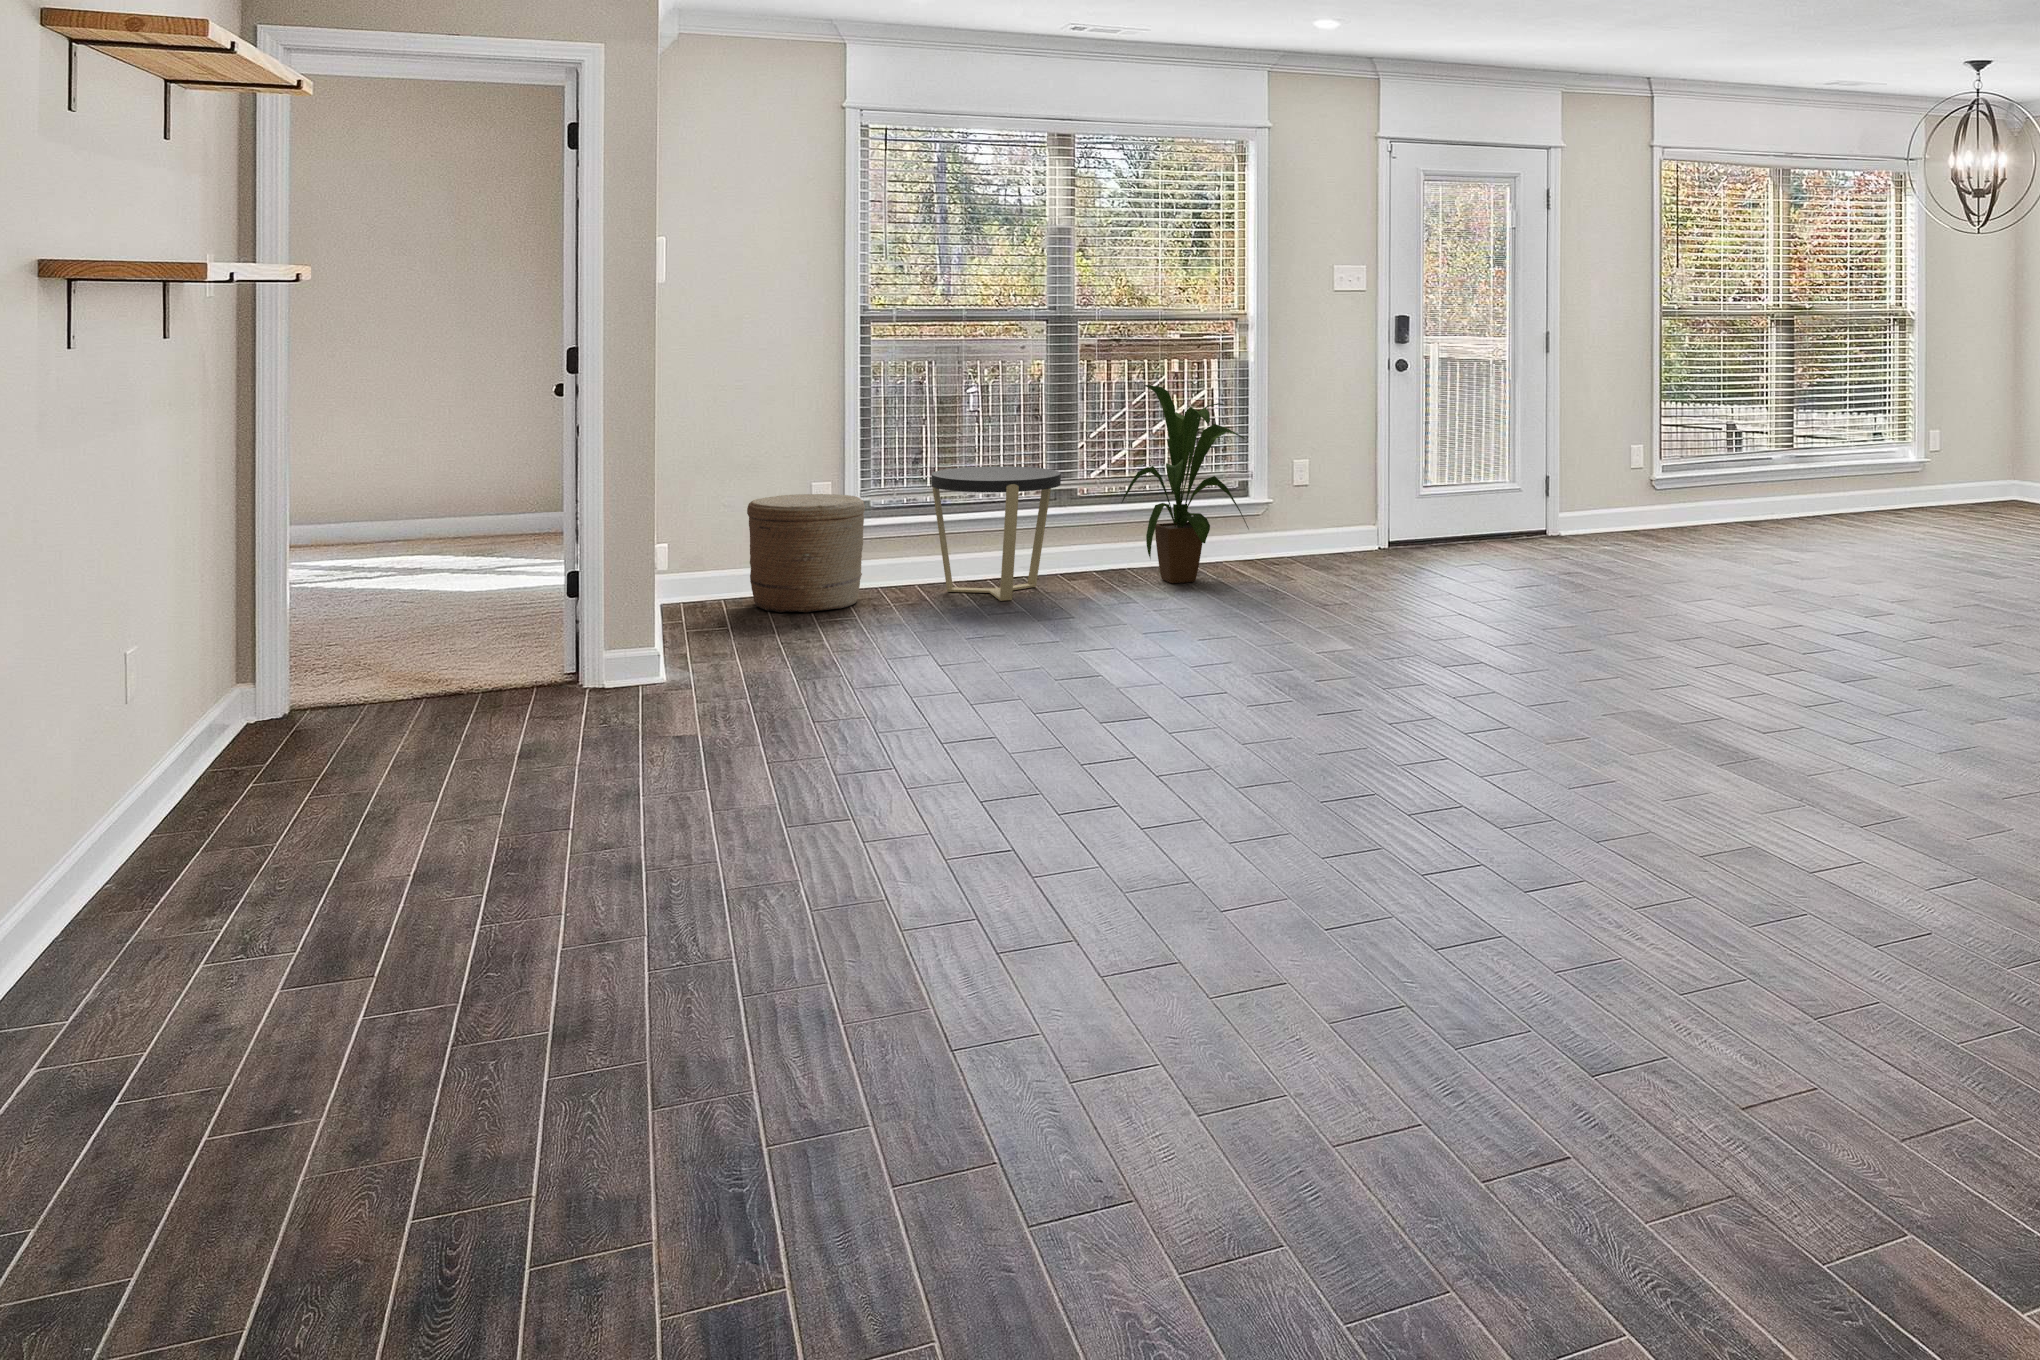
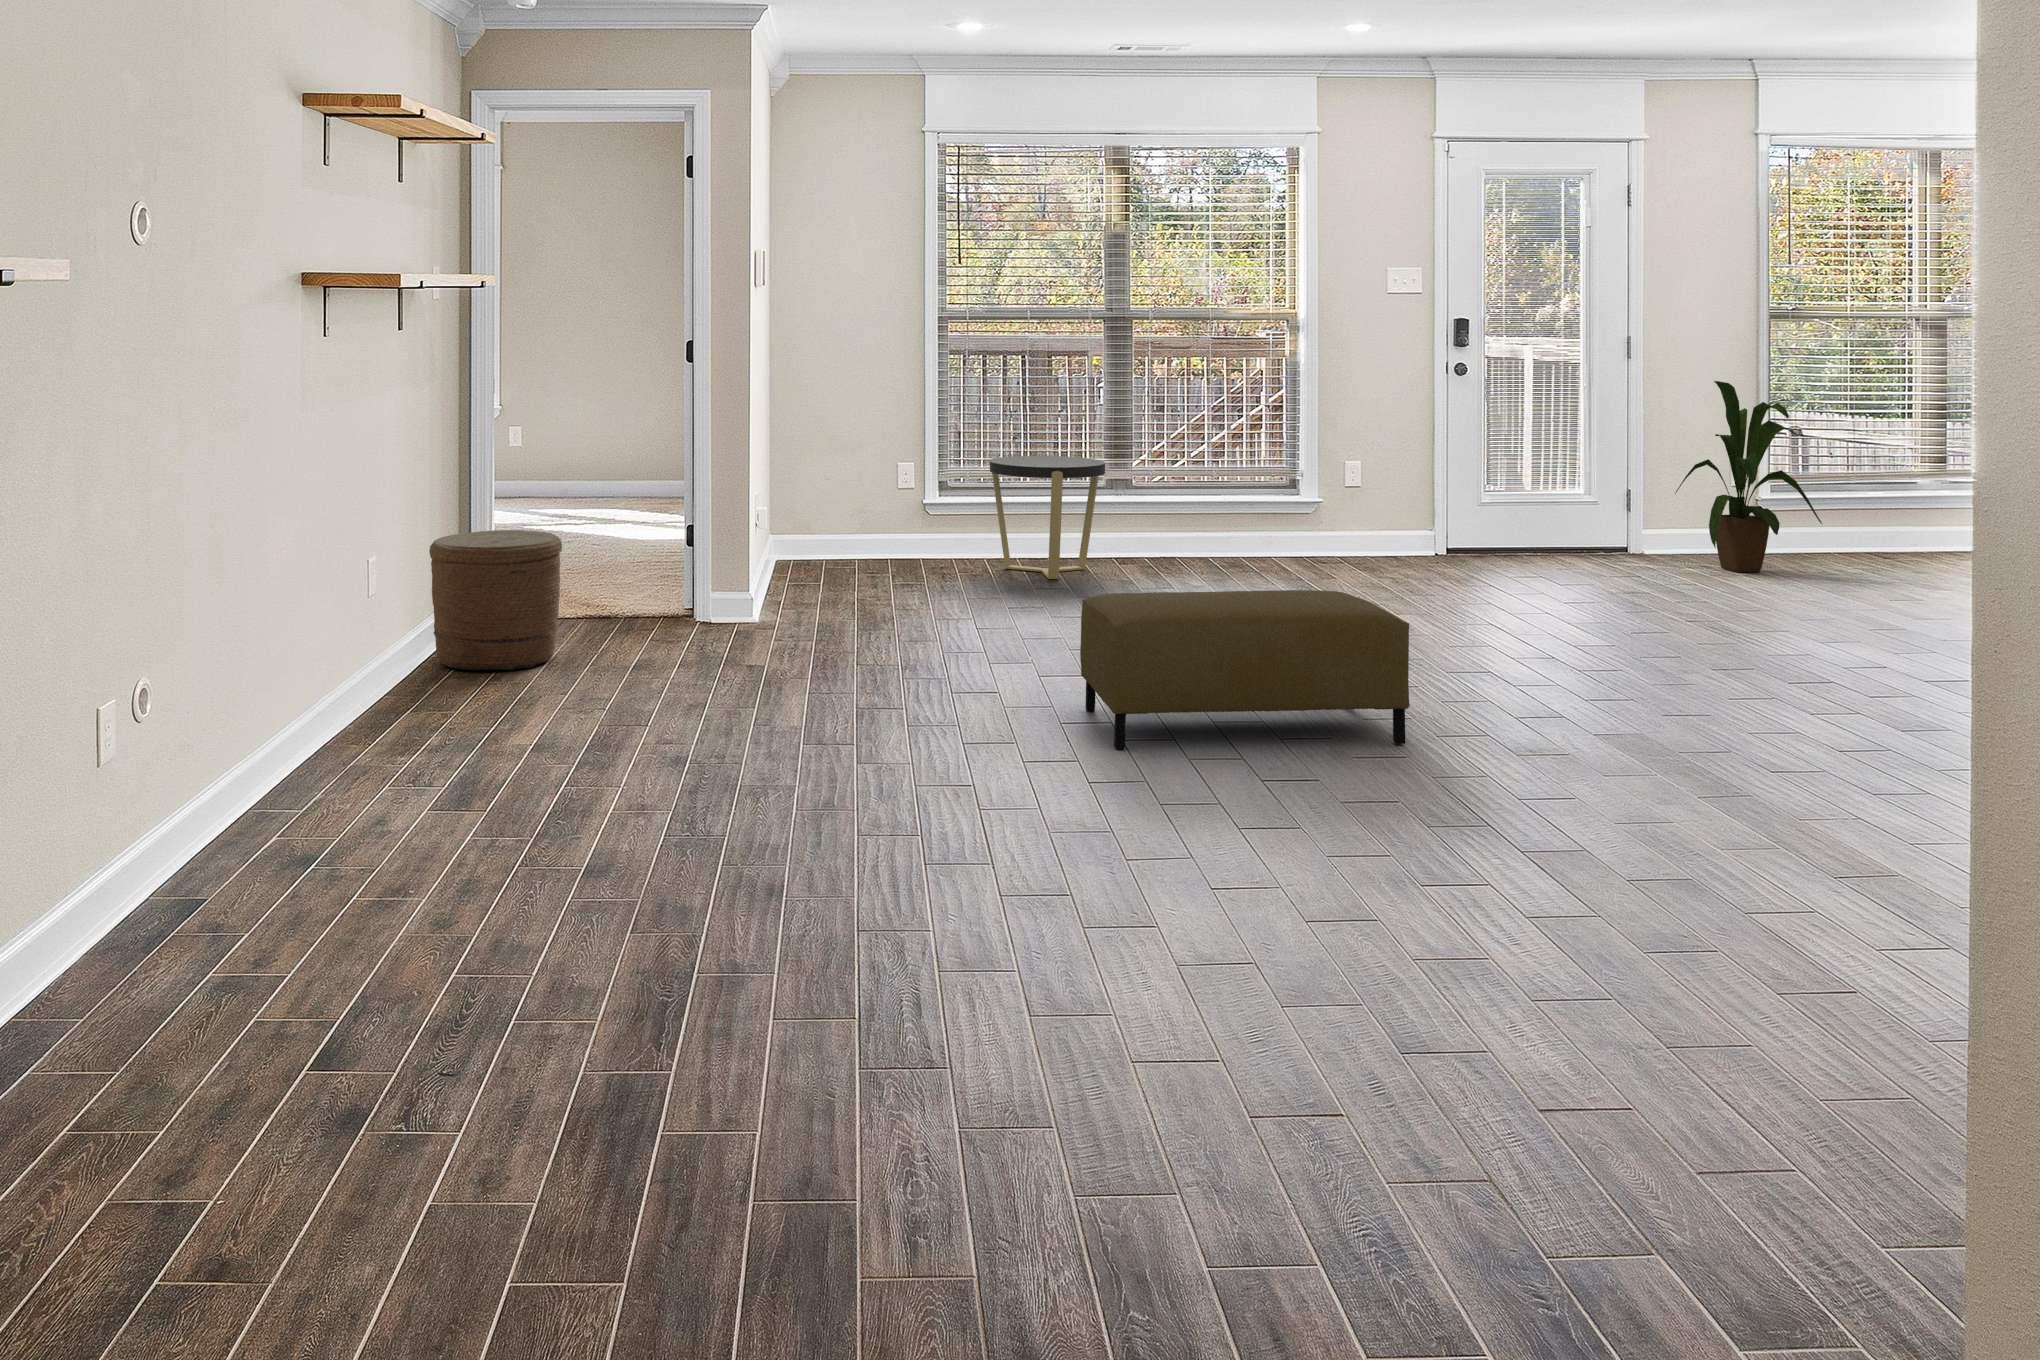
house plant: present [1122,385,1249,583] -> present [1675,381,1822,572]
woven basket: present [747,494,865,613] -> present [429,530,562,670]
ottoman: none [1094,604,1426,790] -> present [1080,590,1410,749]

